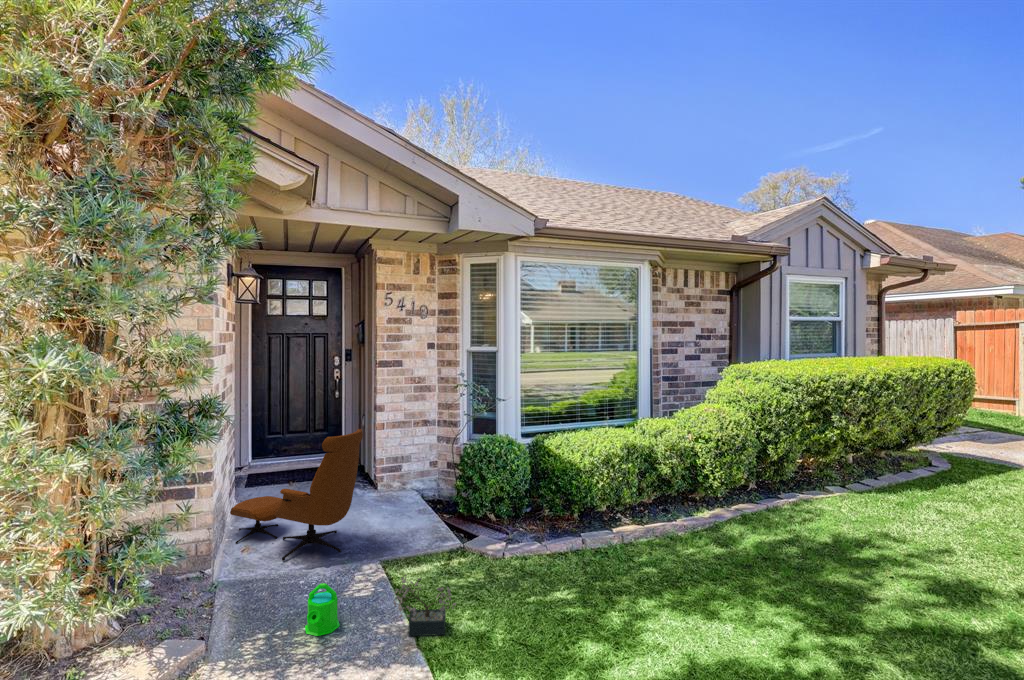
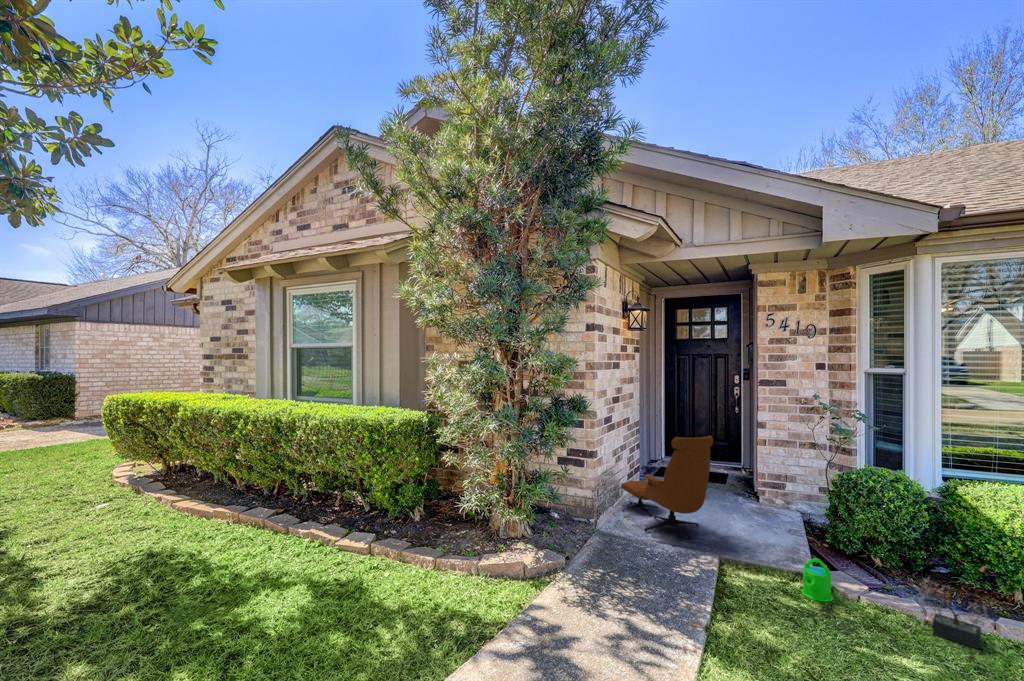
decorative plant: present [394,575,456,636] -> present [915,577,995,649]
watering can: present [305,583,340,636] -> present [801,558,833,602]

